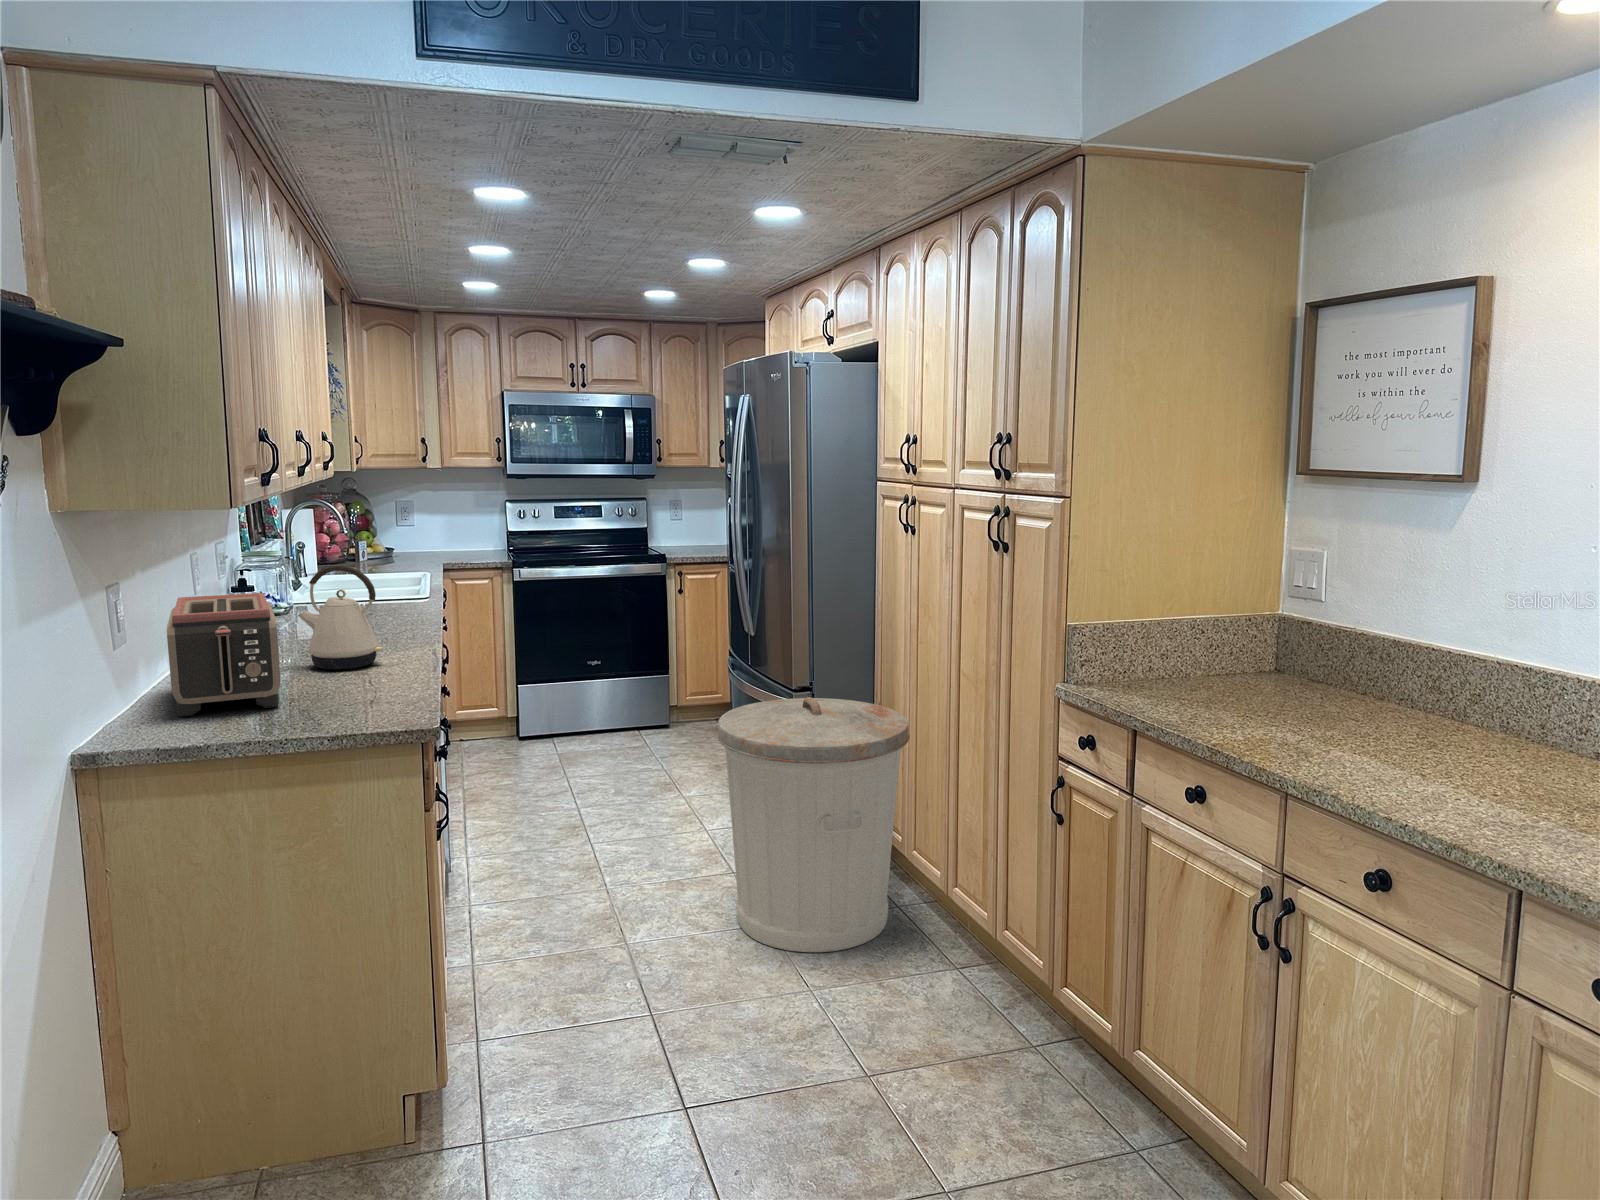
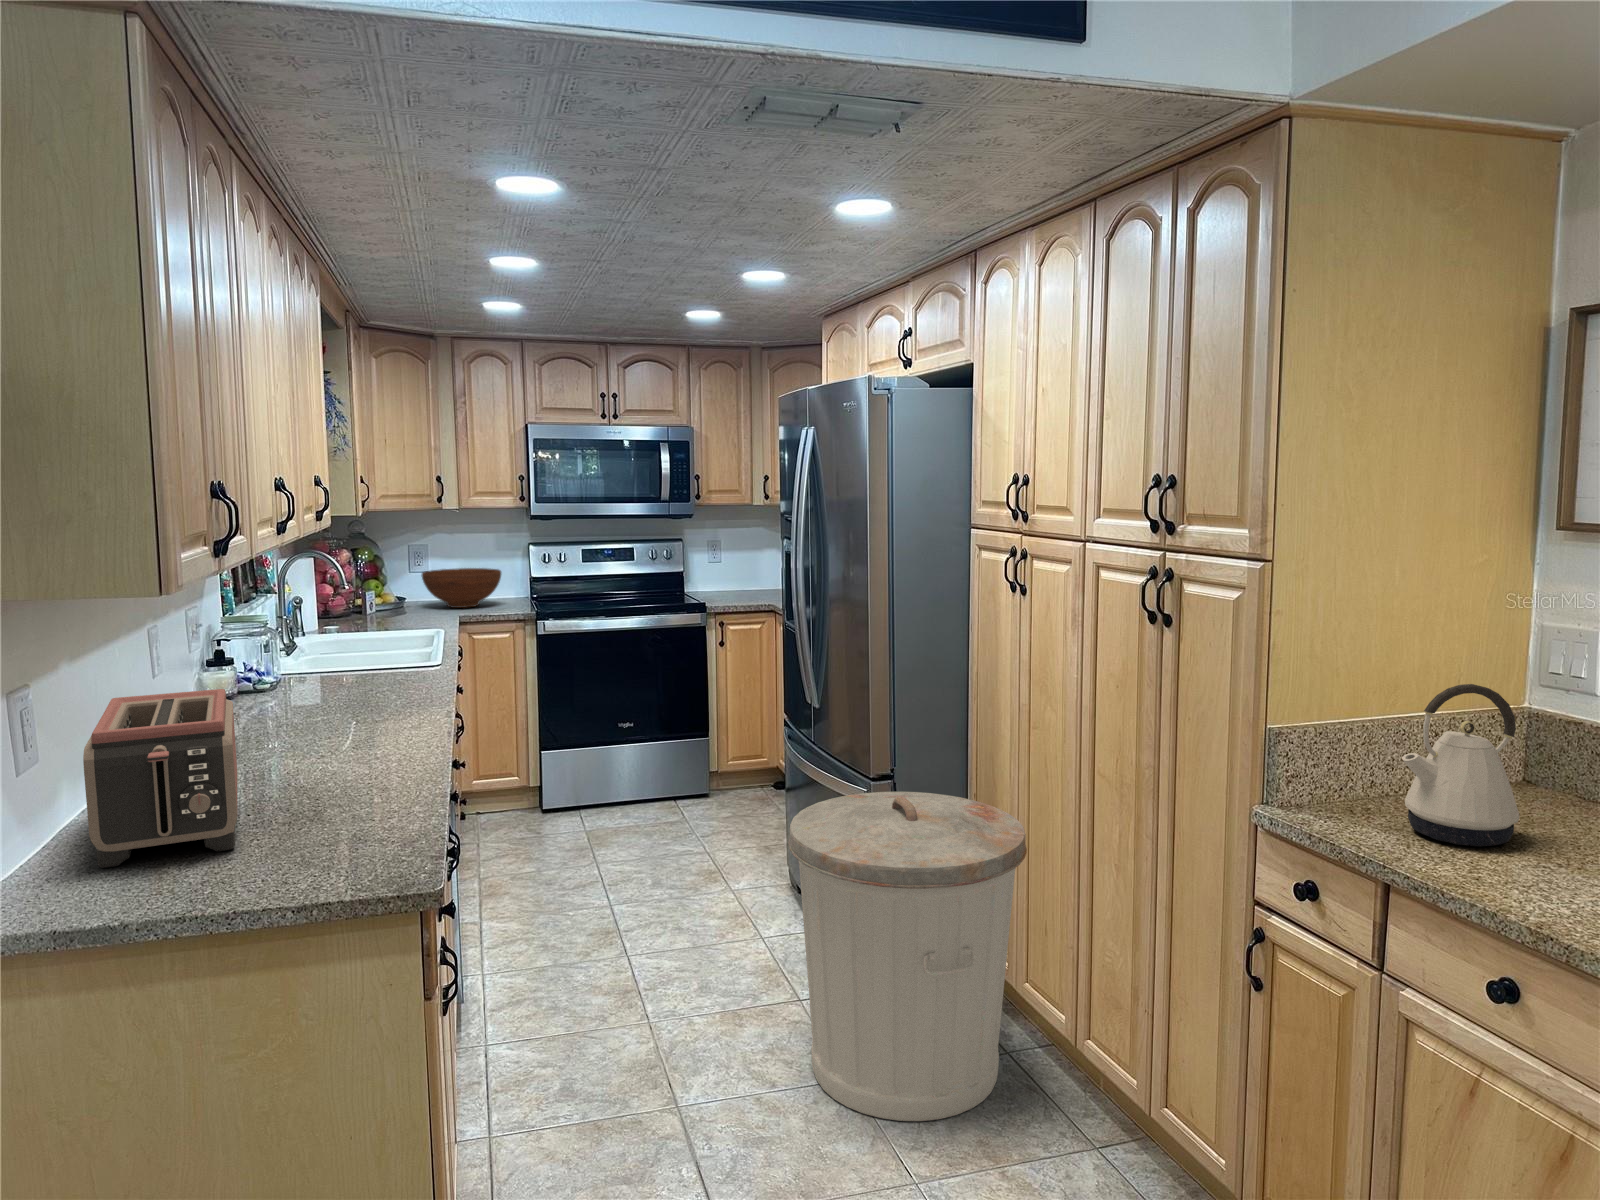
fruit bowl: none [410,522,482,557] -> present [422,568,501,608]
kettle: present [298,565,384,670] -> present [1402,684,1519,847]

